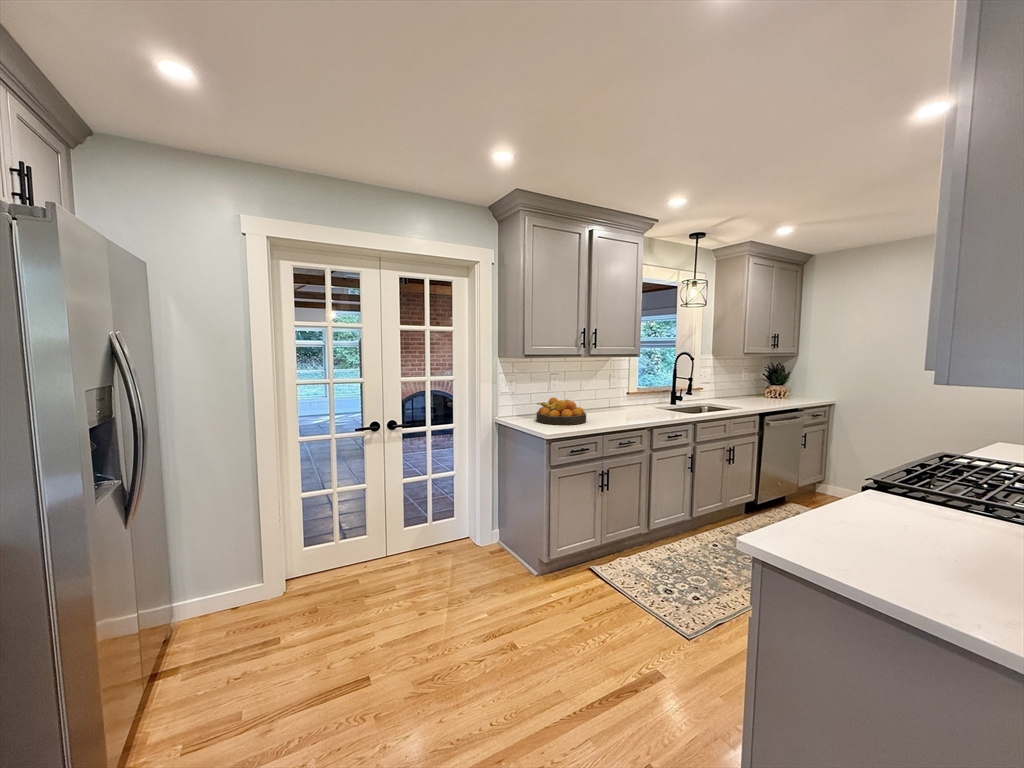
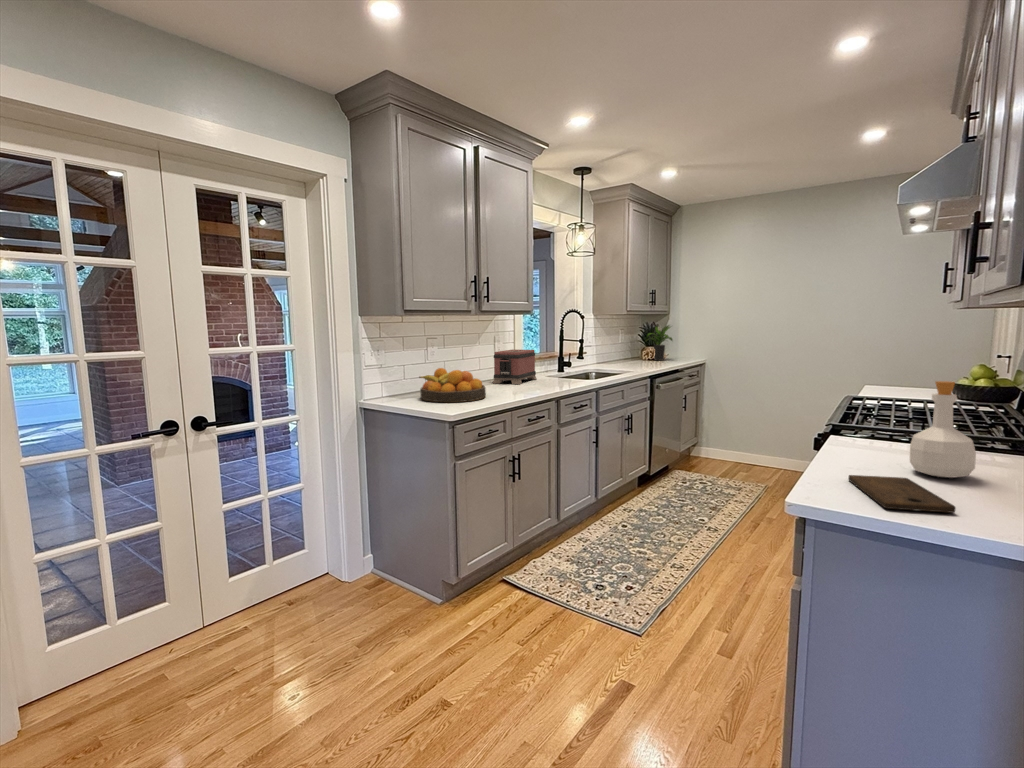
potted plant: none [768,366,800,399] -> present [646,325,672,361]
toaster: none [604,384,644,413] -> present [493,350,537,384]
bottle: none [902,446,974,542] -> present [910,381,976,478]
cutting board: none [823,522,893,569] -> present [848,475,955,513]

